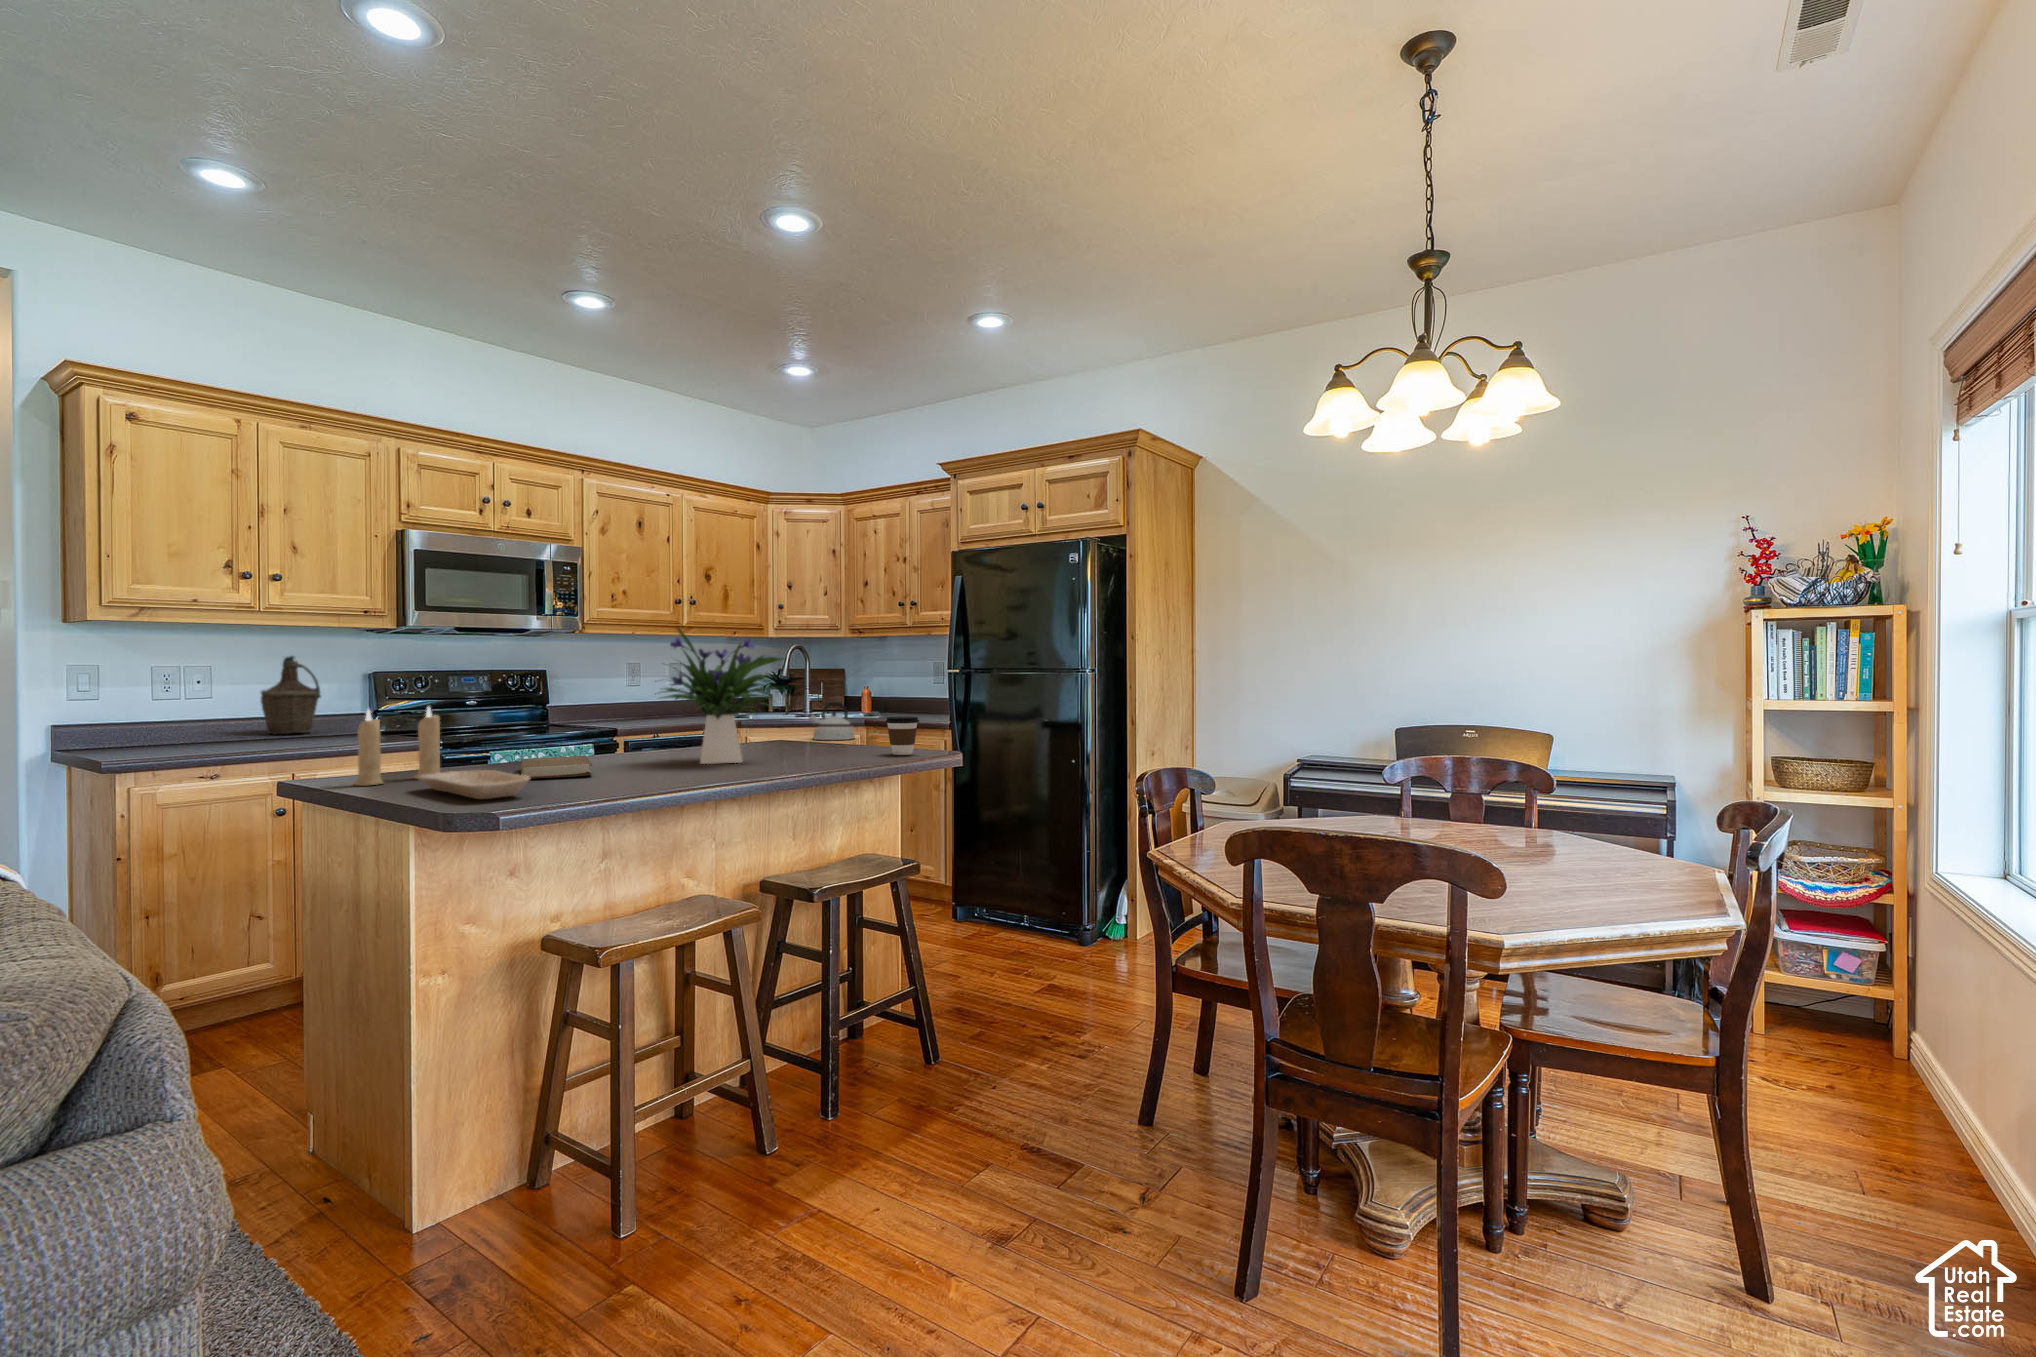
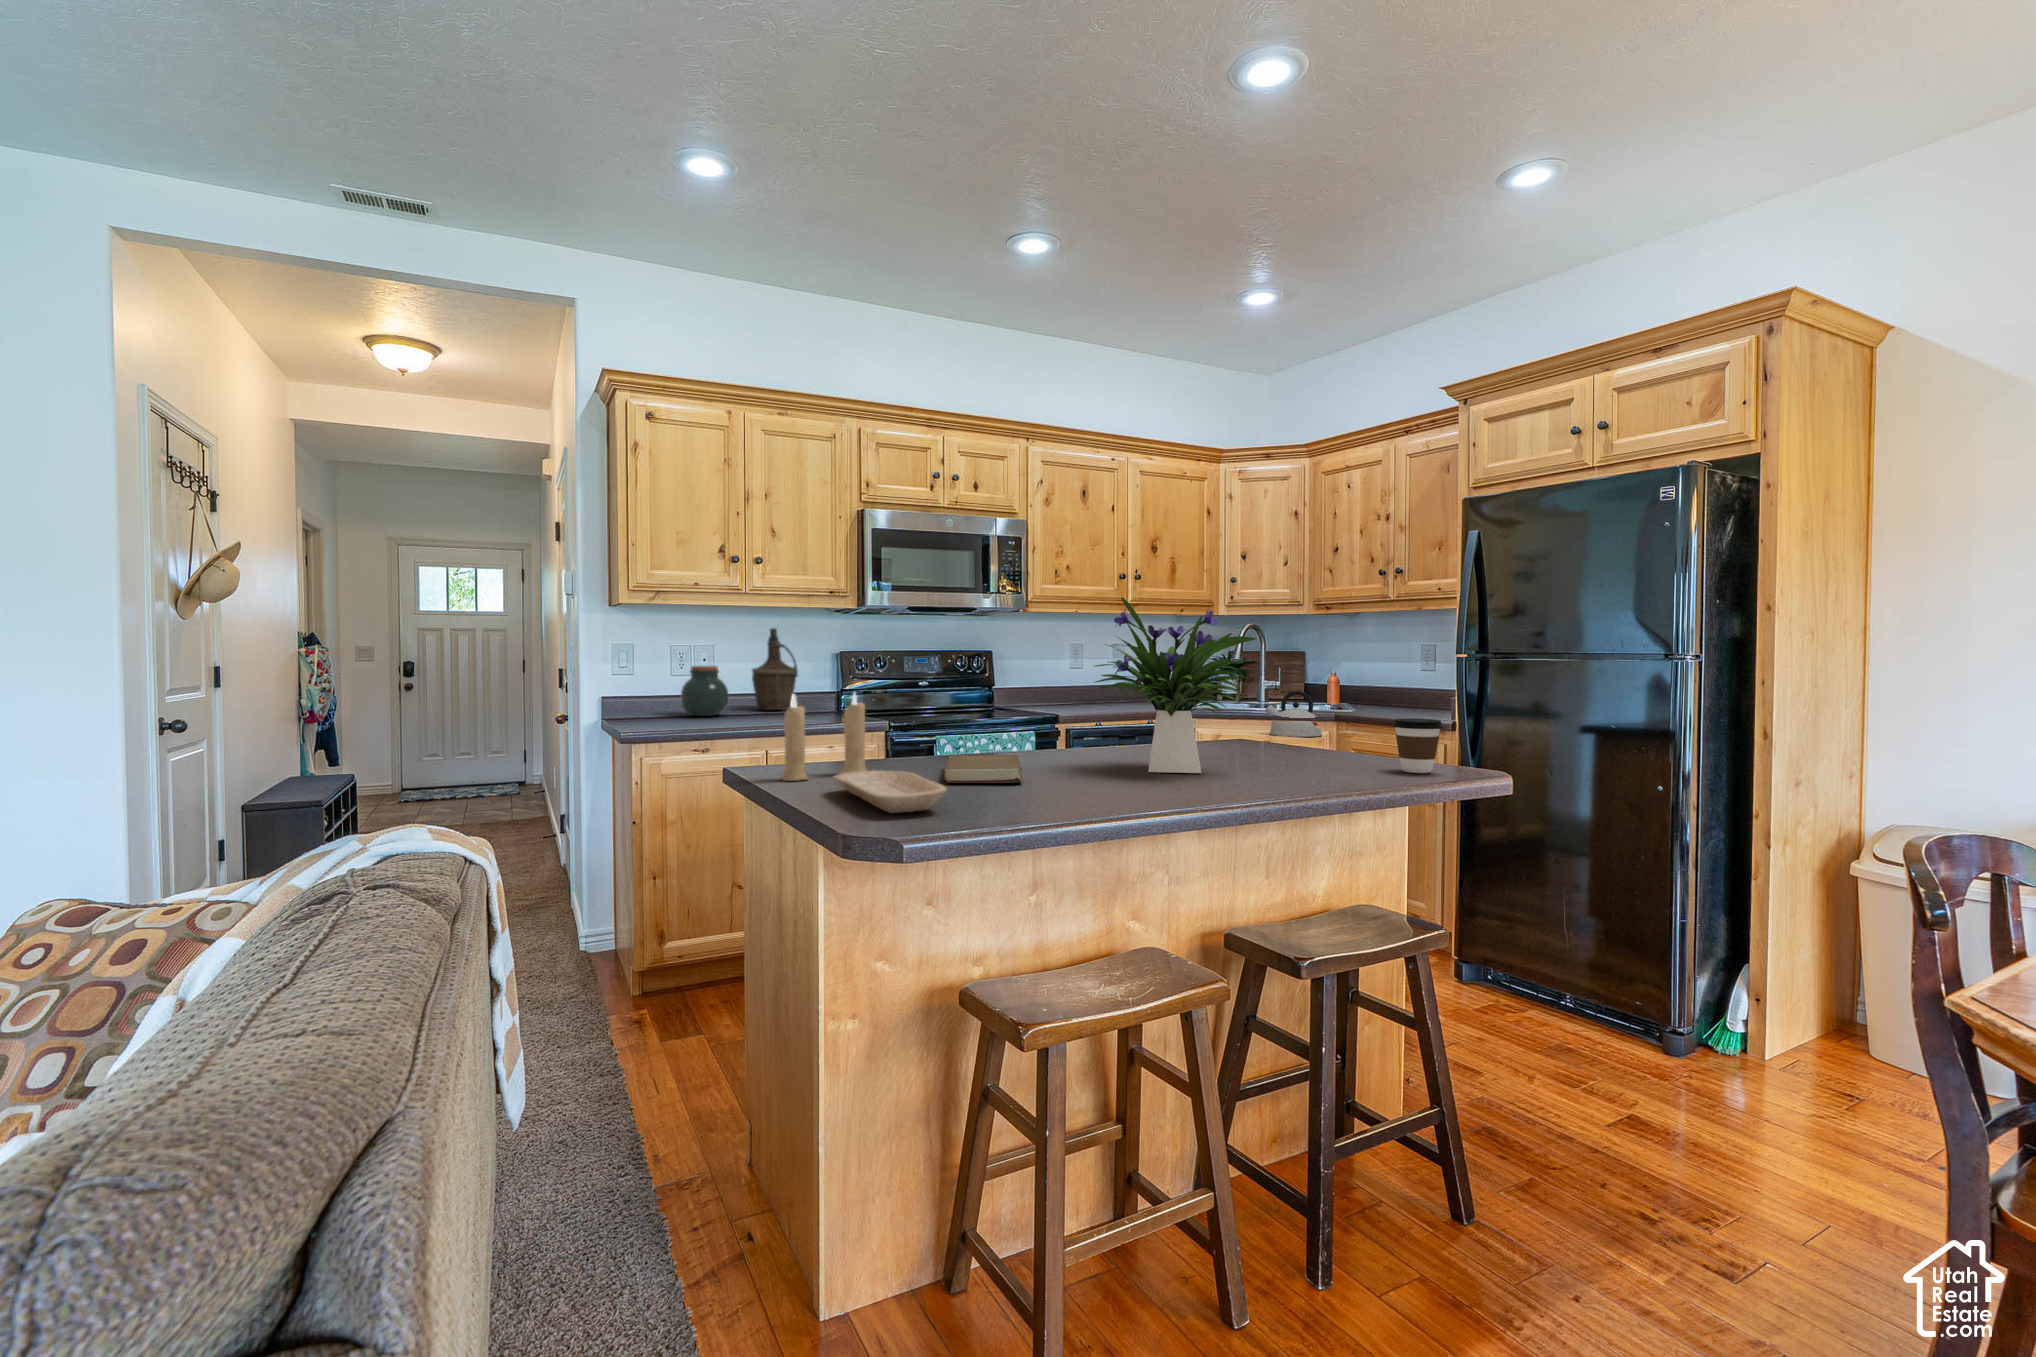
jar: none [167,688,233,742] -> present [681,666,729,716]

